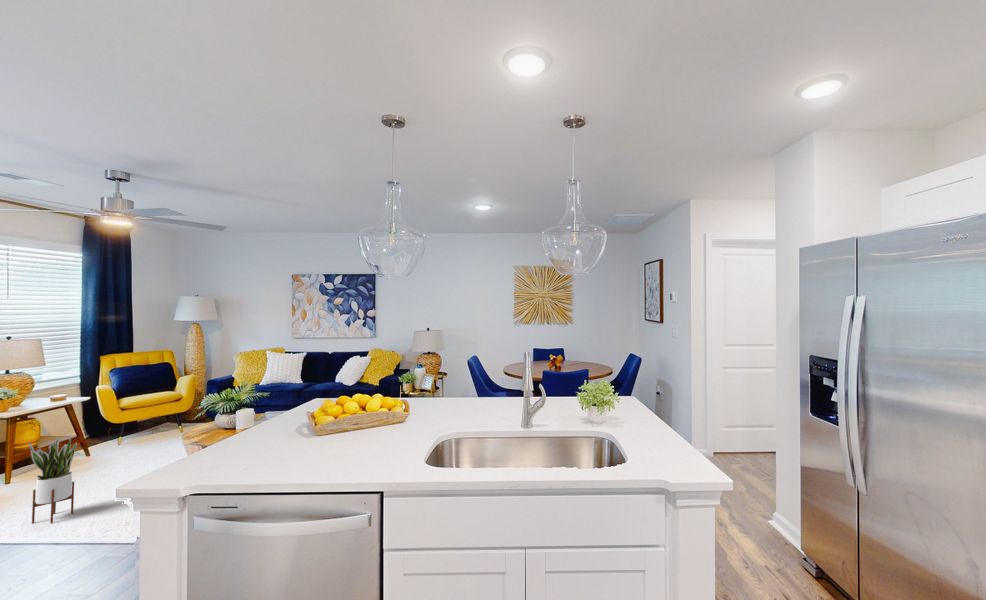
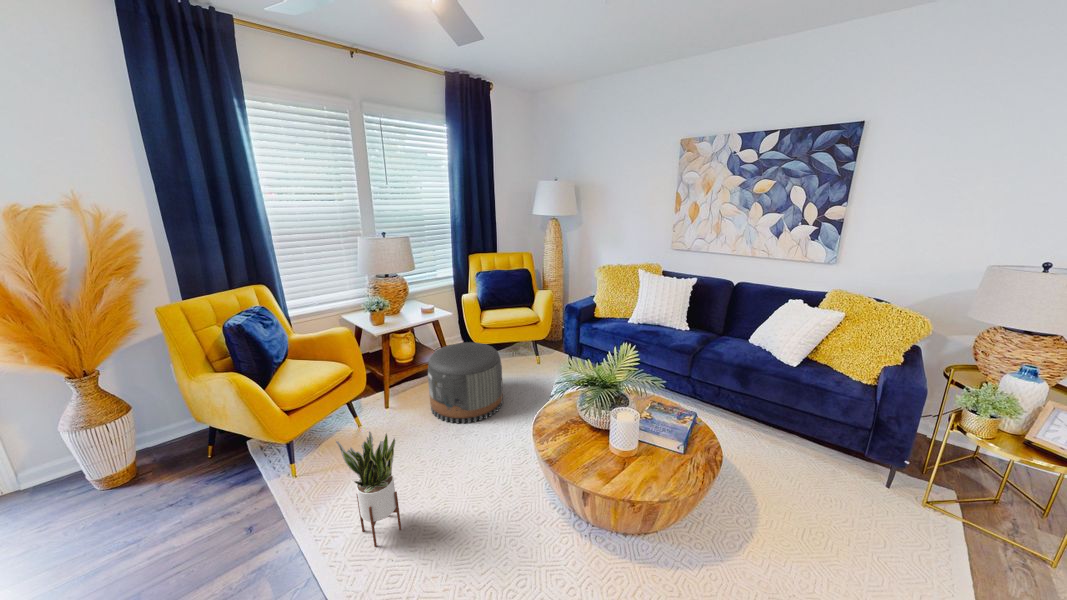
pouf: none [67,412,149,475] -> present [428,342,503,423]

